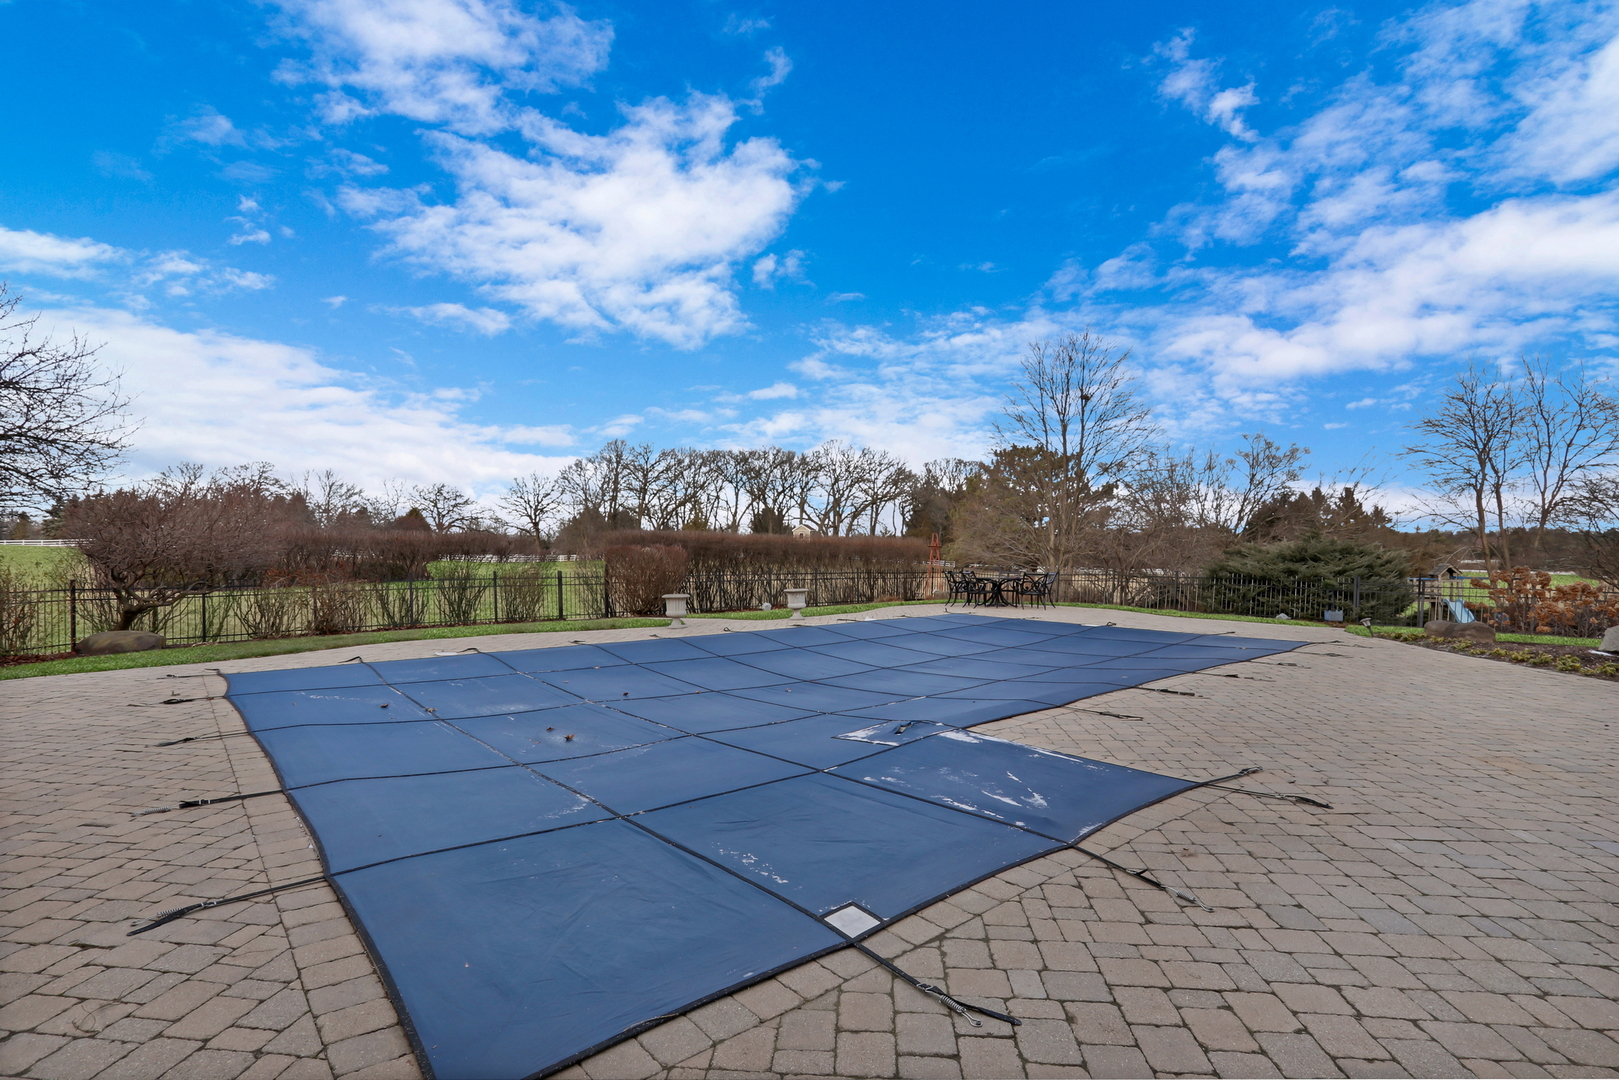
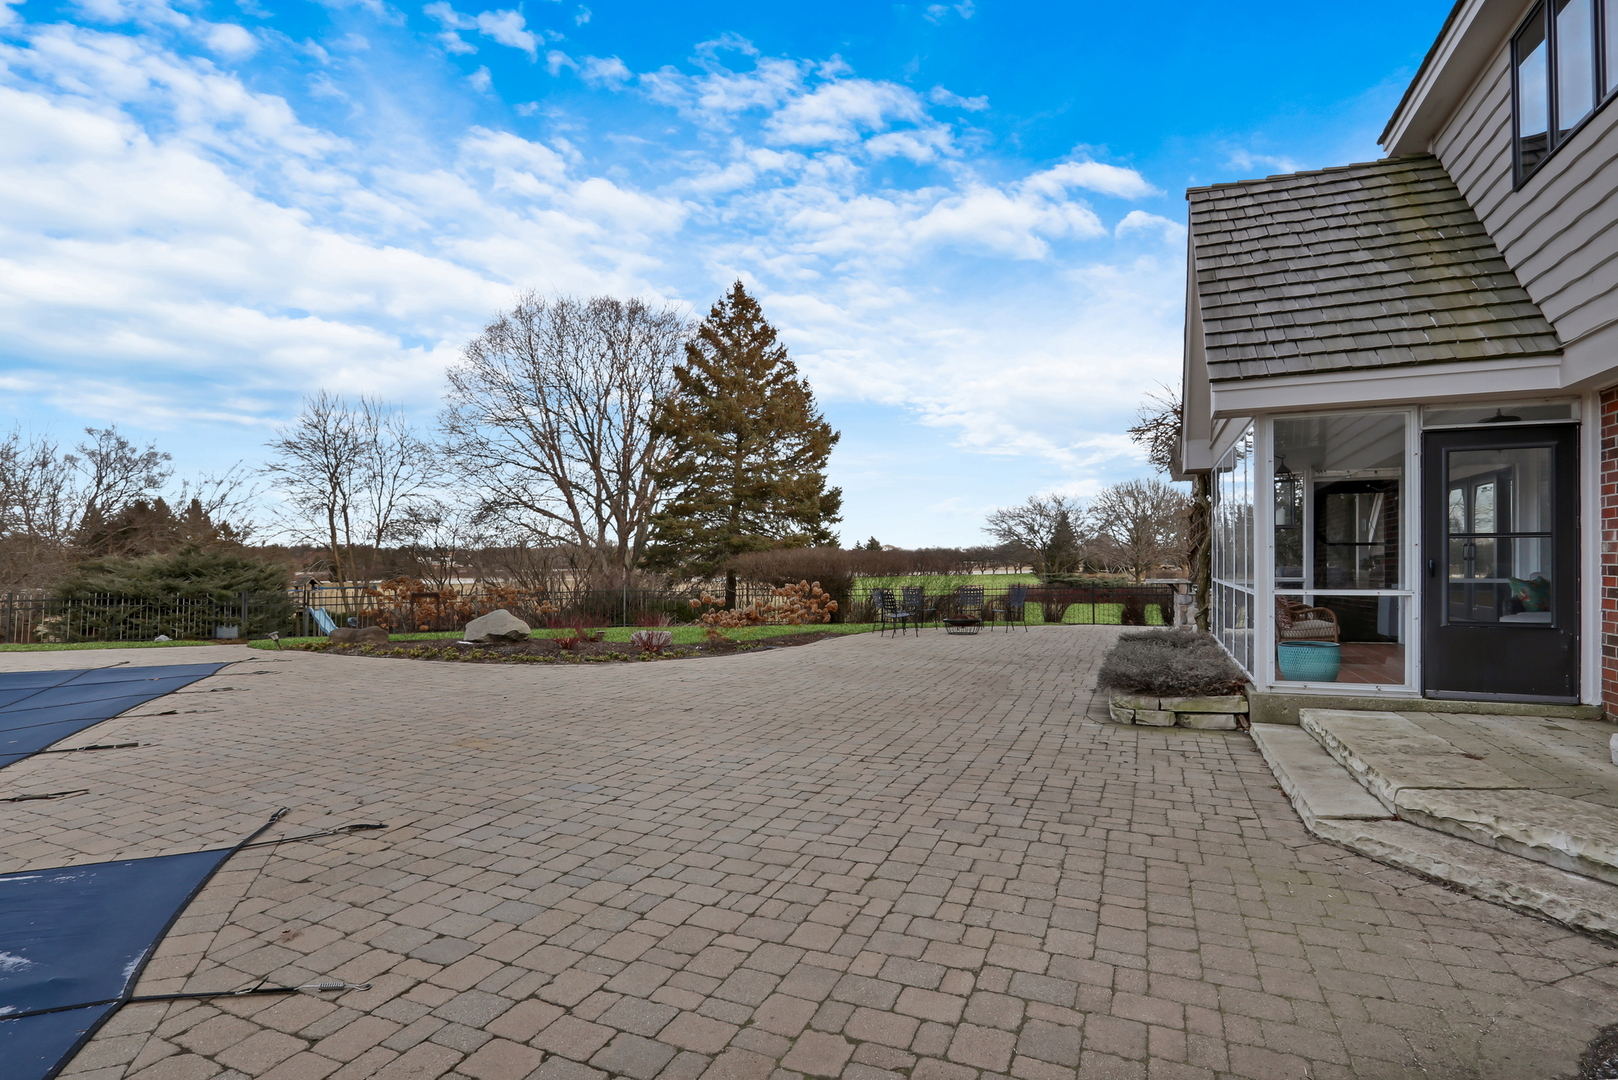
side table: none [1536,589,1578,634] -> present [410,592,440,631]

